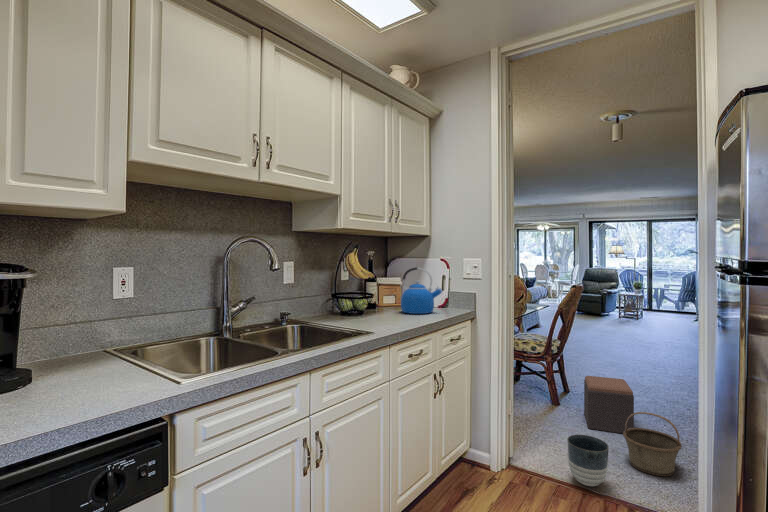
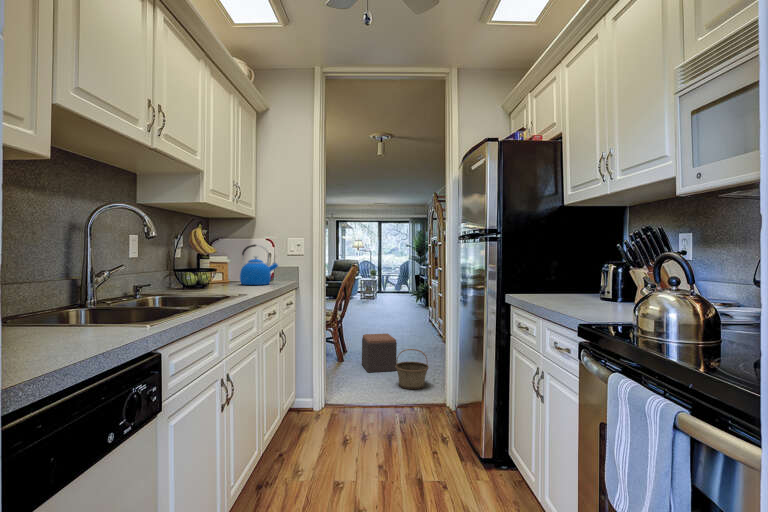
planter: present [567,435,609,486] -> none [367,370,393,404]

